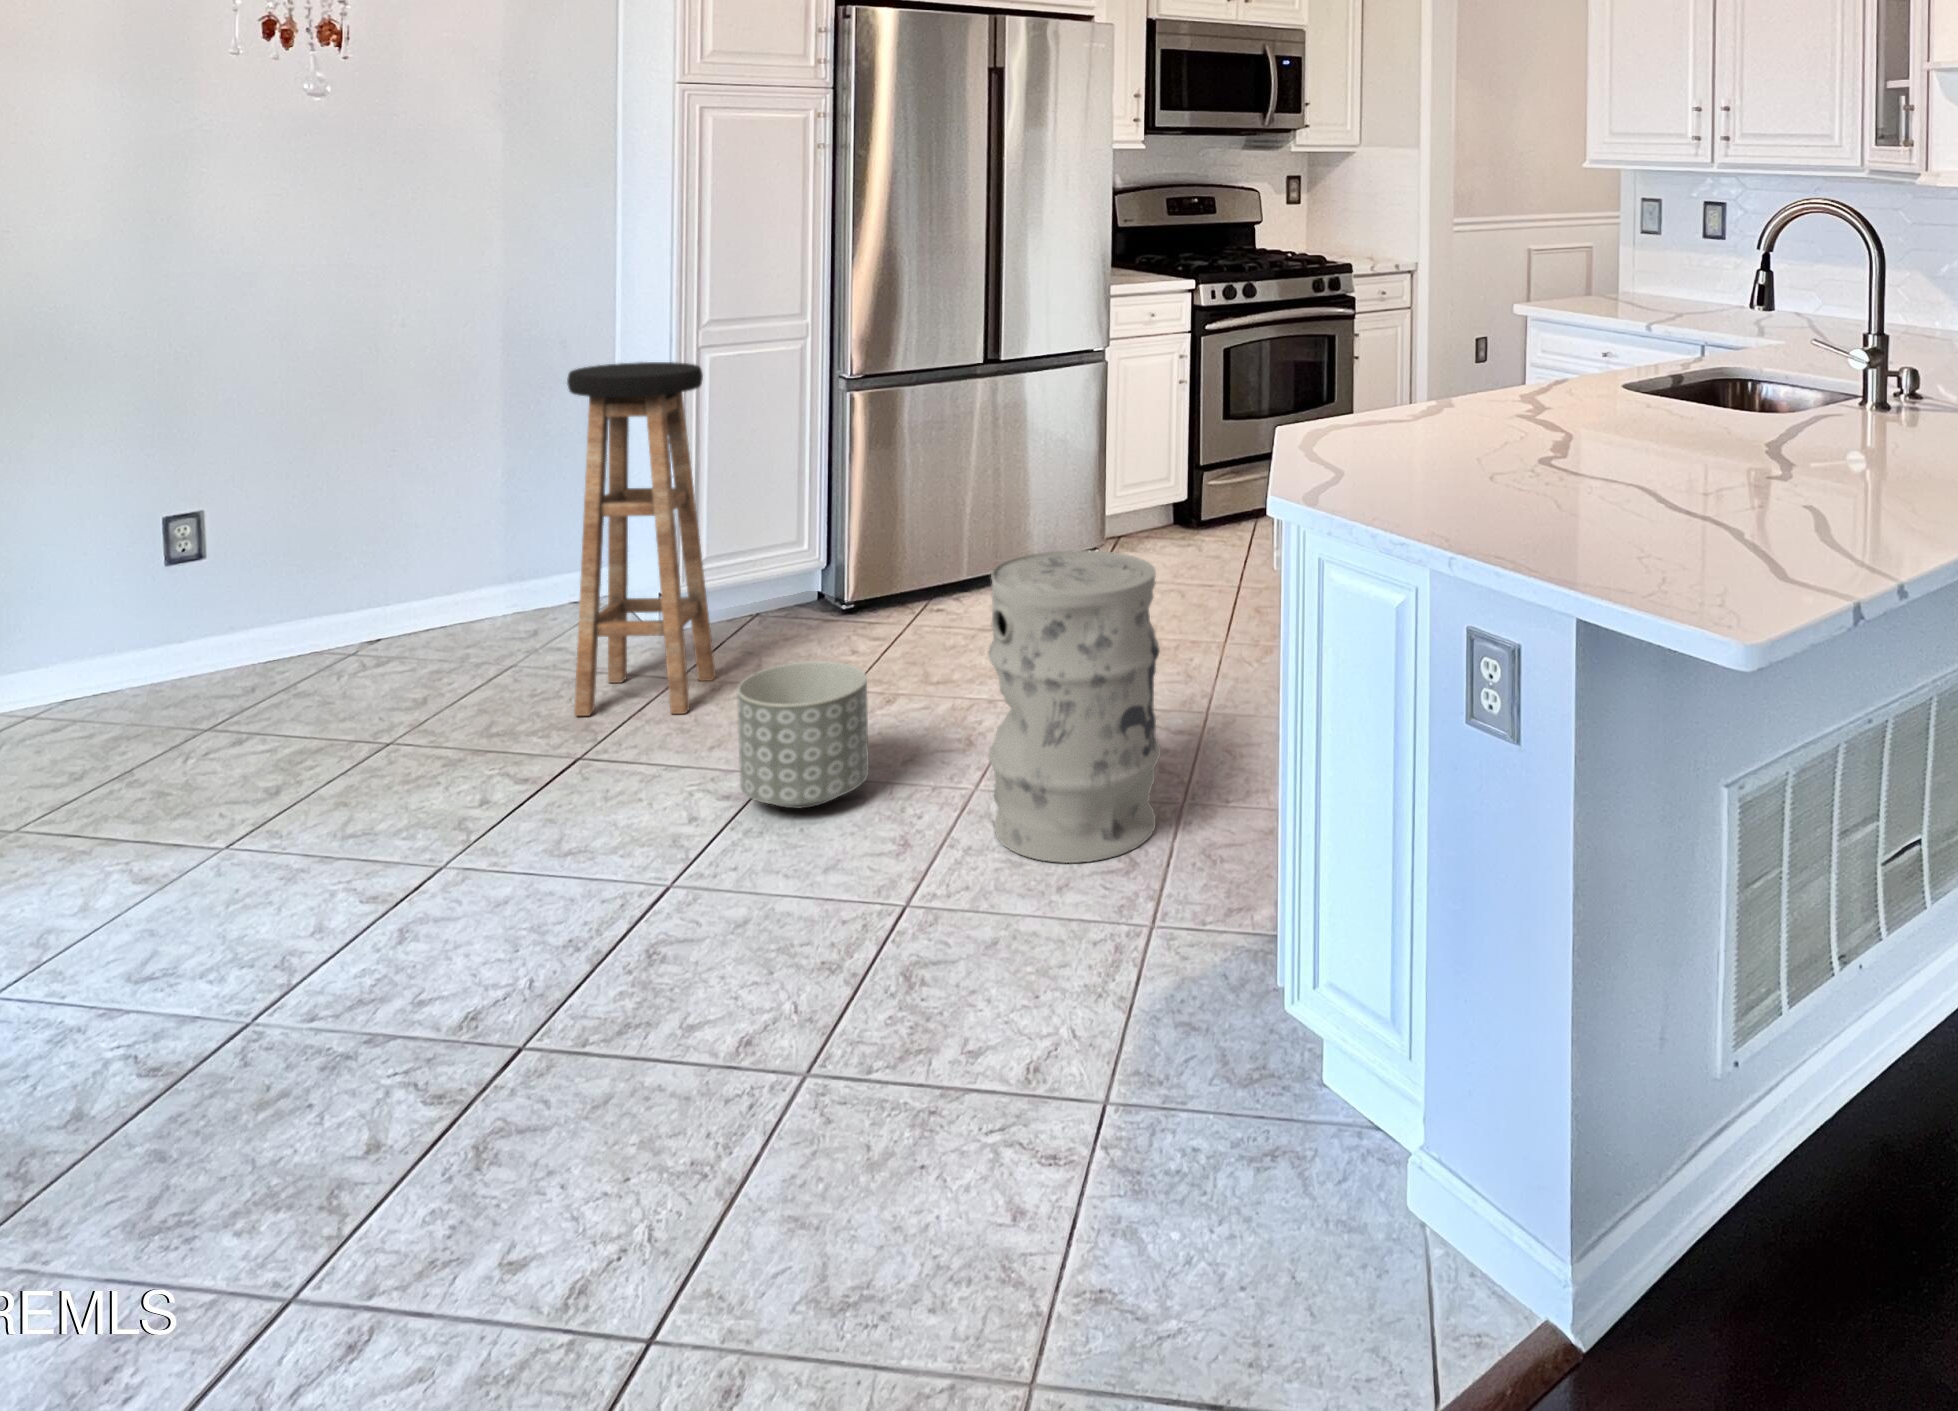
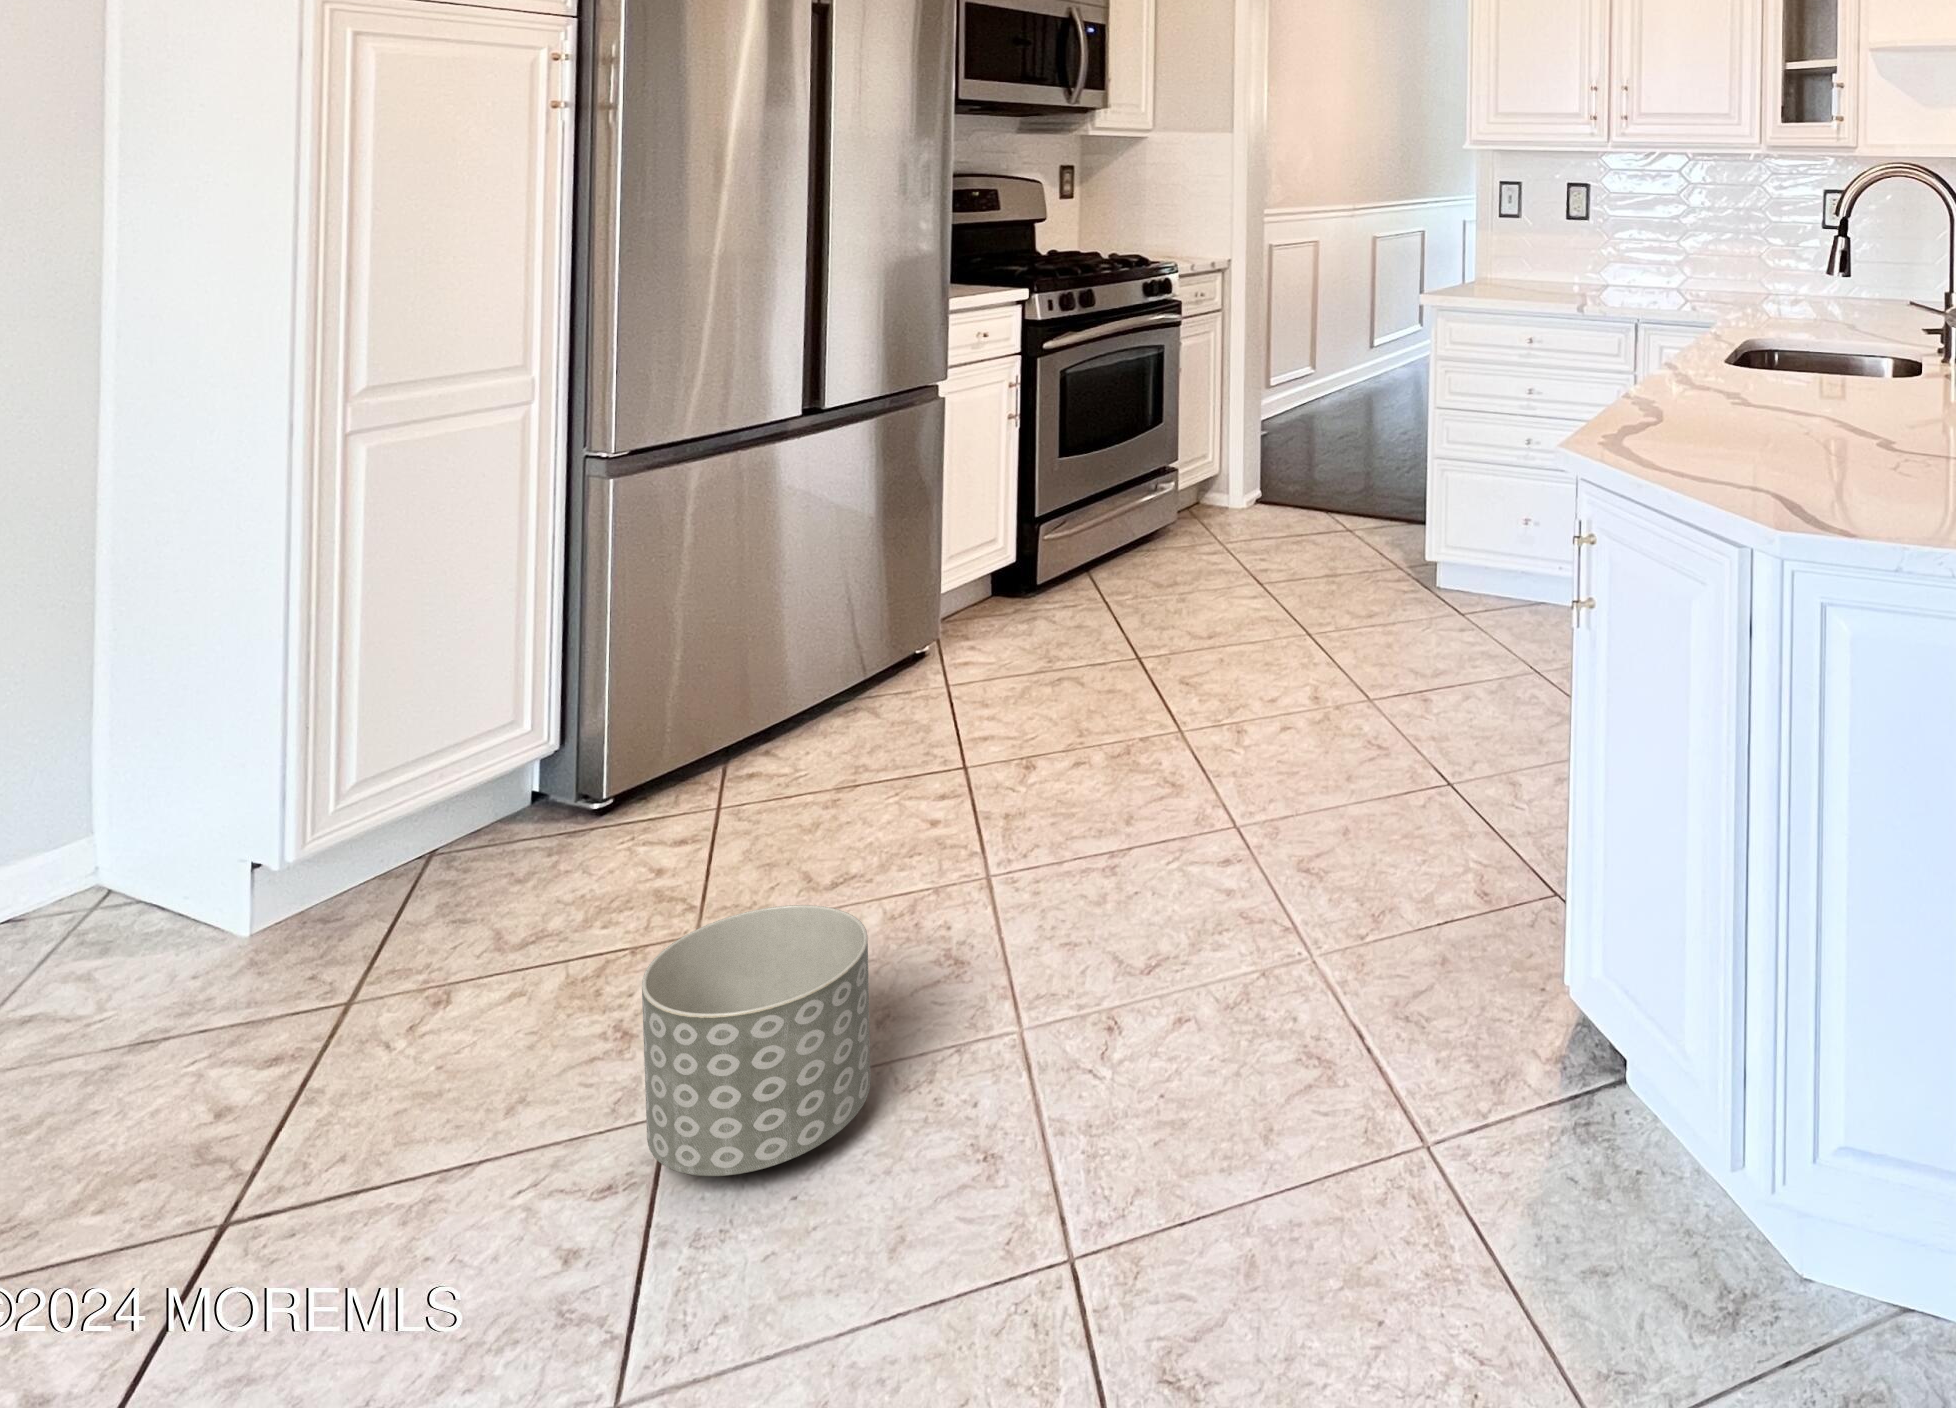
bar stool: present [567,362,716,716] -> none [124,448,429,1104]
trash can: present [988,550,1161,863] -> none [1096,671,1336,1132]

